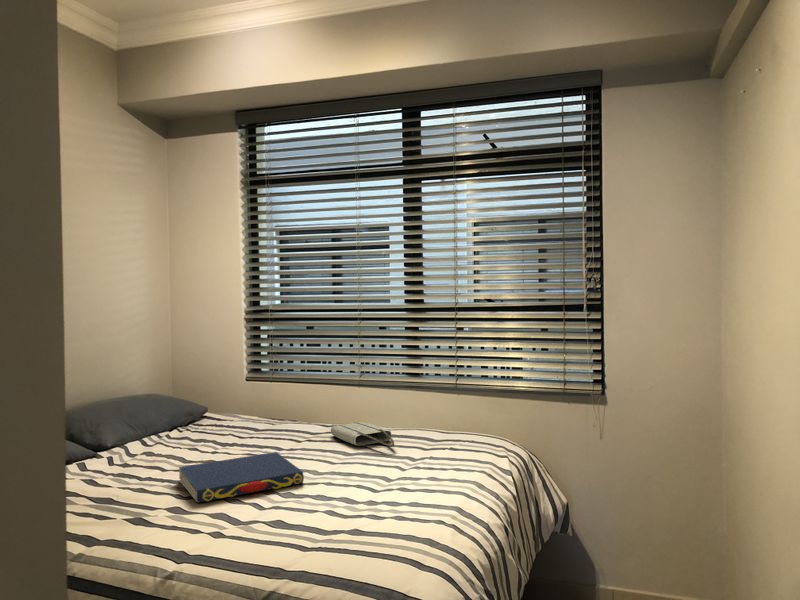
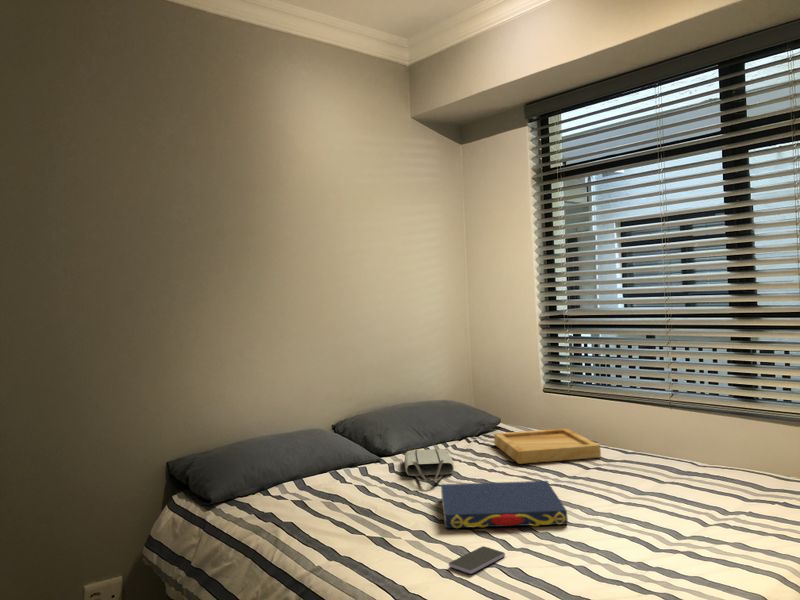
tray: none [206,410,307,444] -> present [494,428,601,464]
tote bag: present [331,422,394,448] -> present [405,449,454,482]
smartphone: none [217,510,263,532] -> present [449,546,505,574]

